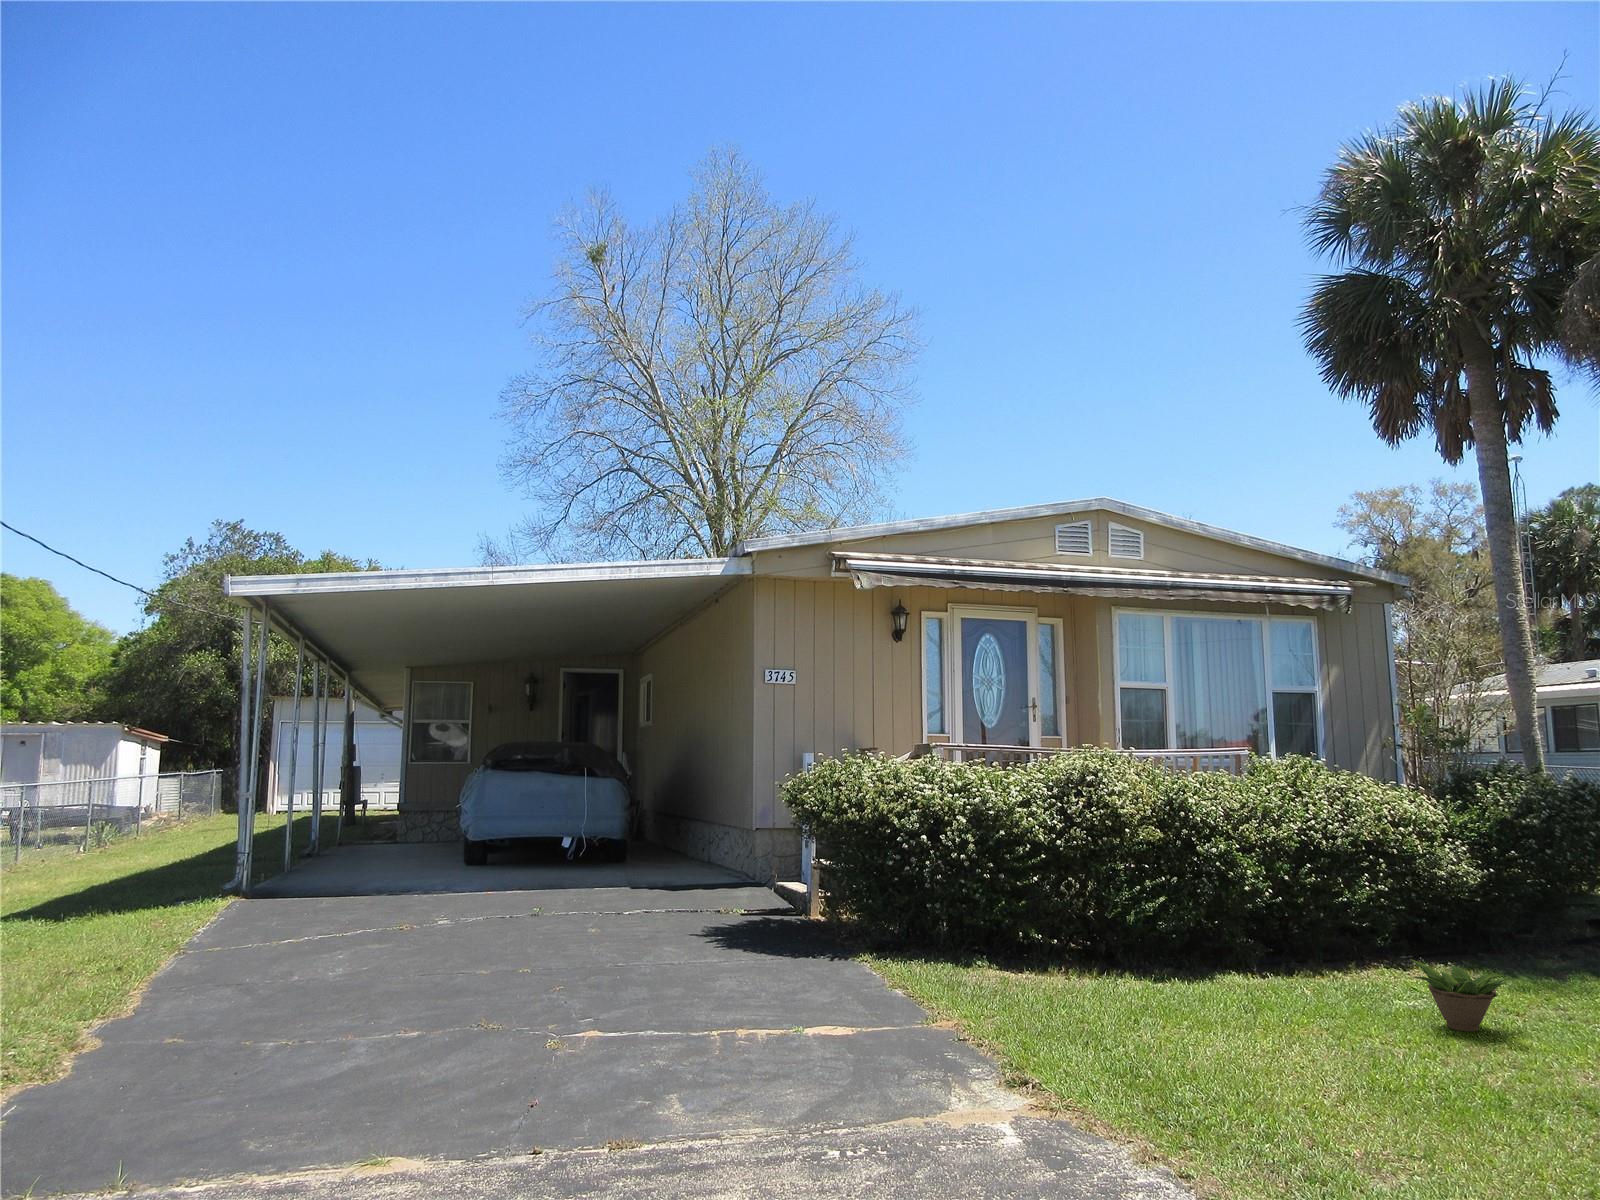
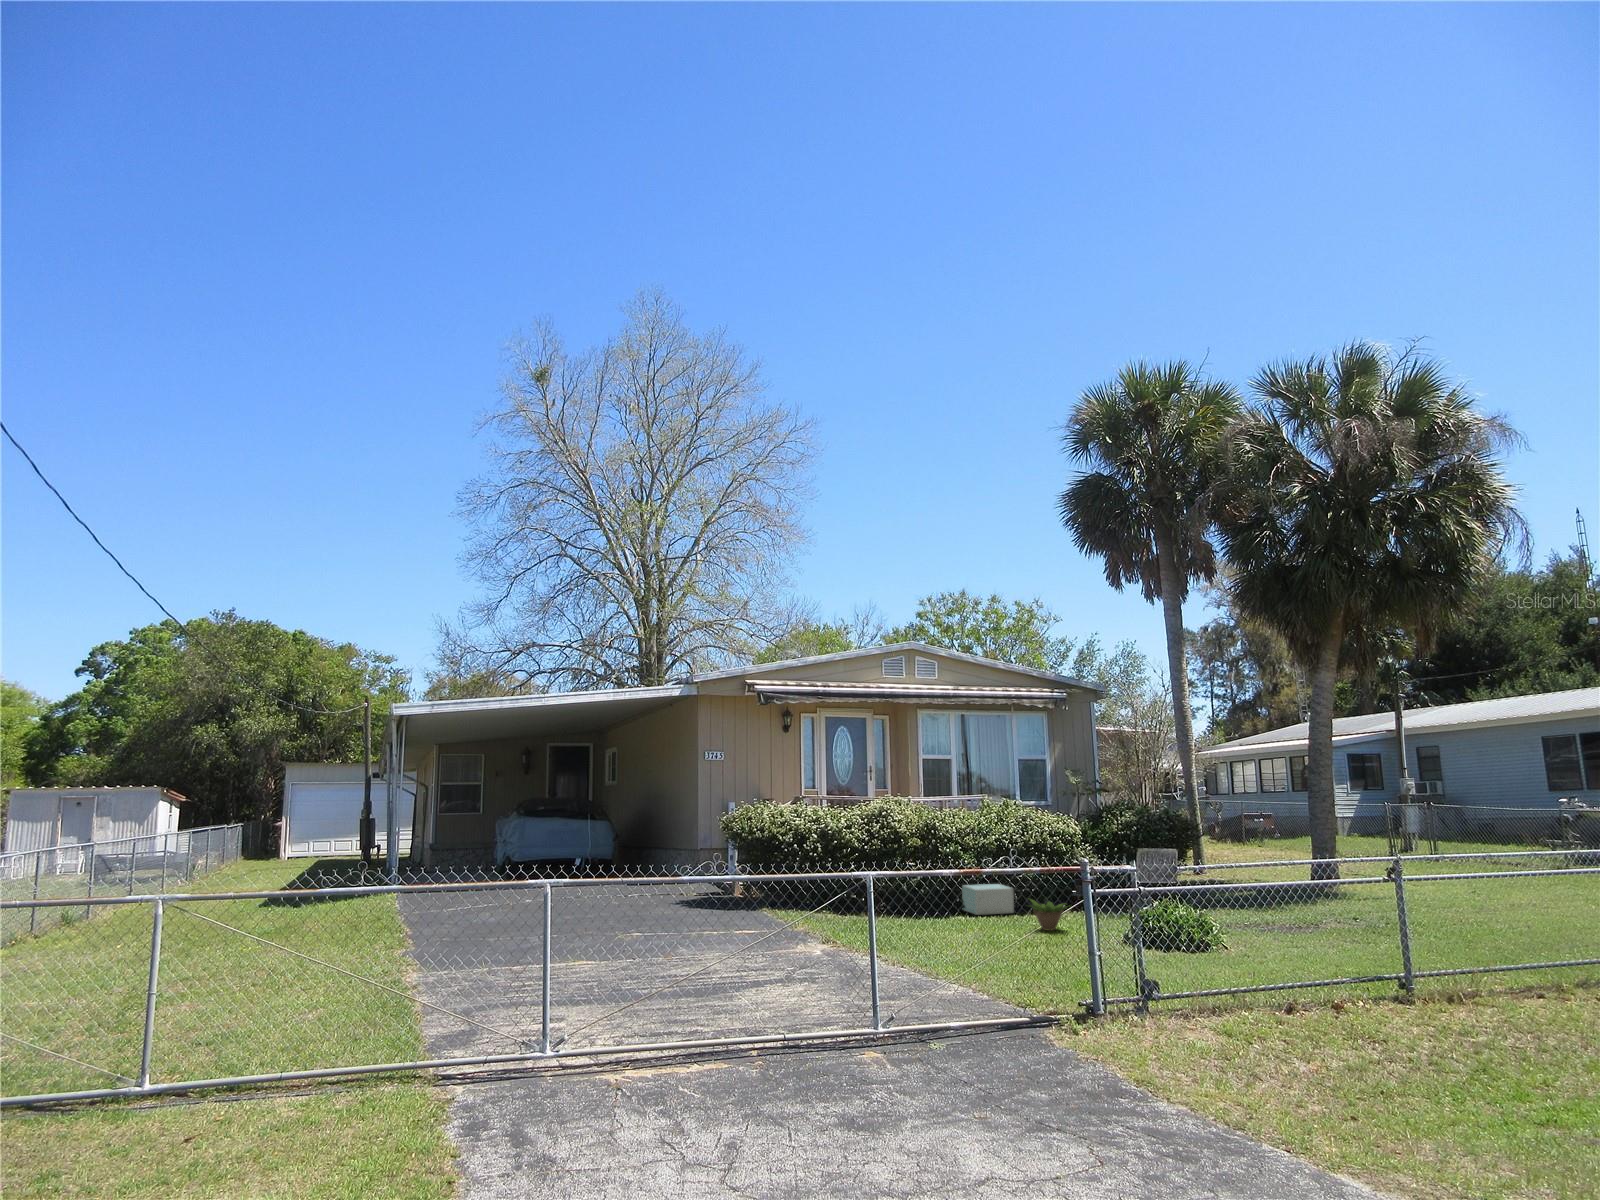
storage box: none [1243,916,1352,979] -> present [962,884,1014,915]

